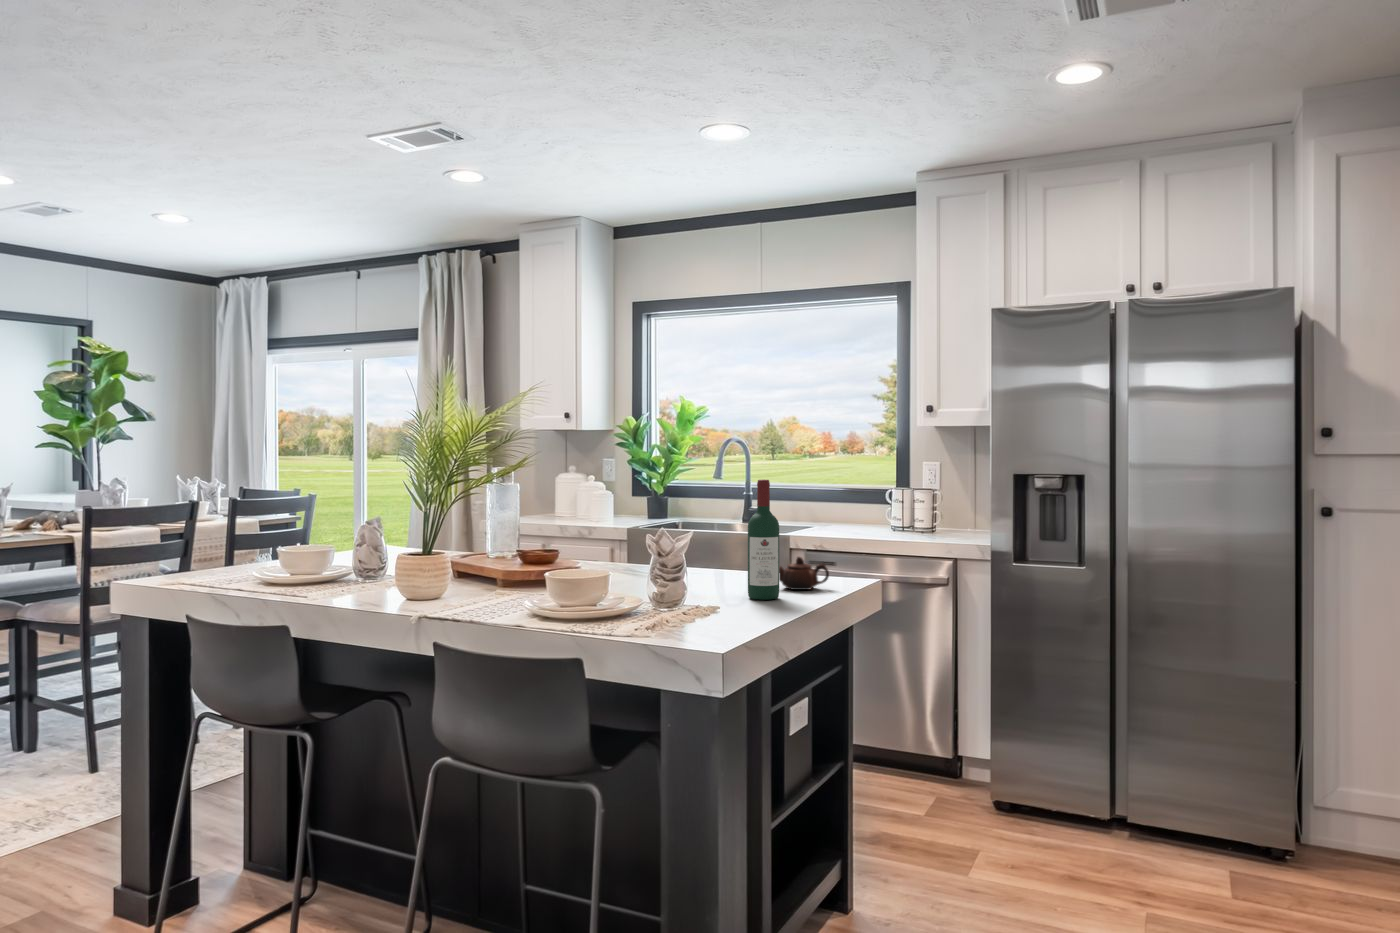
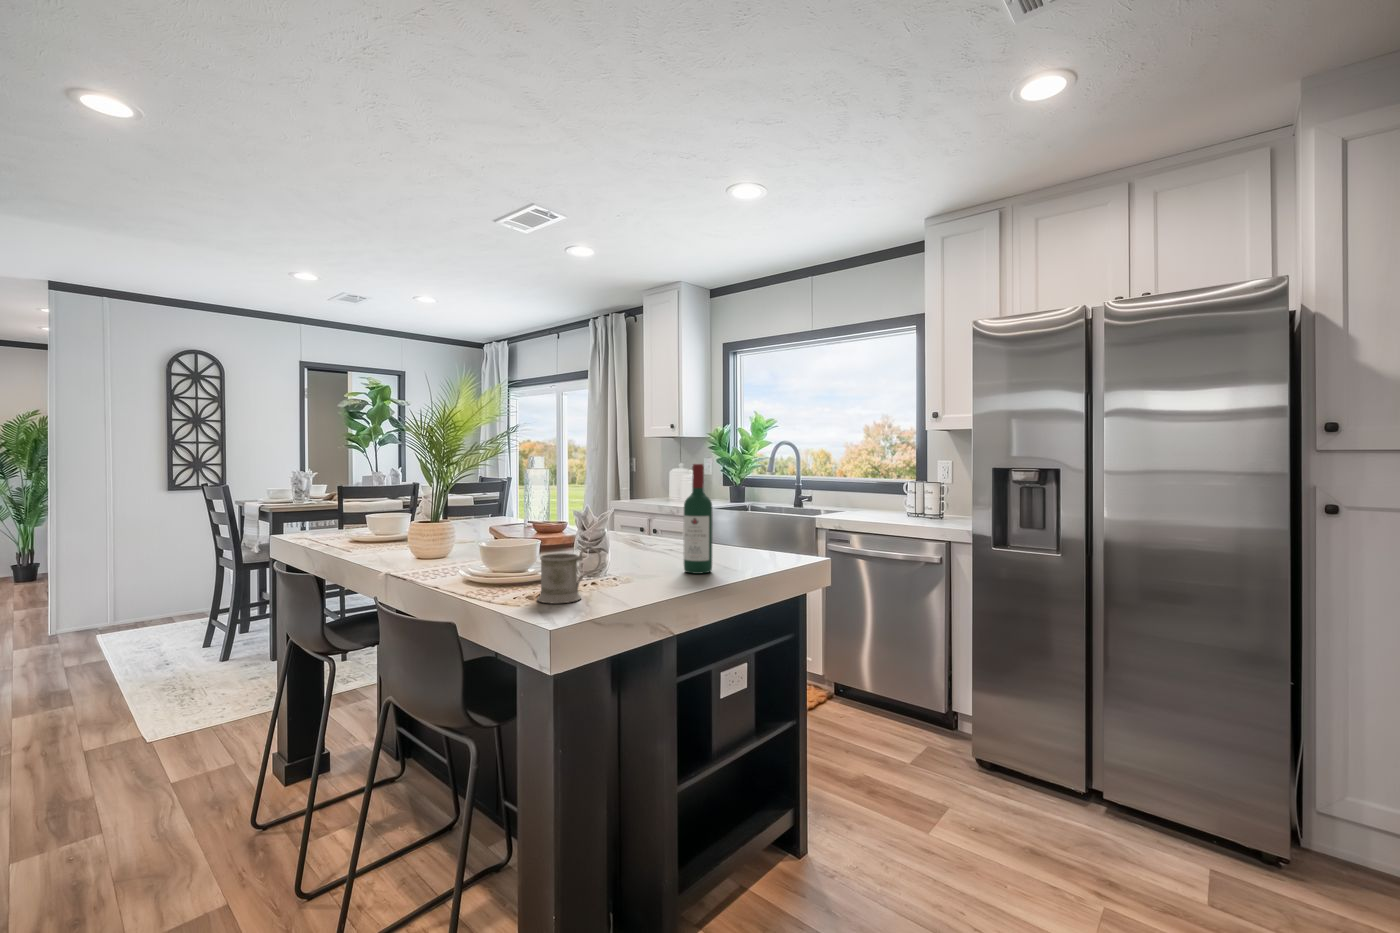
teapot: present [779,557,829,590] -> none [722,535,772,566]
mug: none [648,571,715,633] -> present [537,545,601,603]

